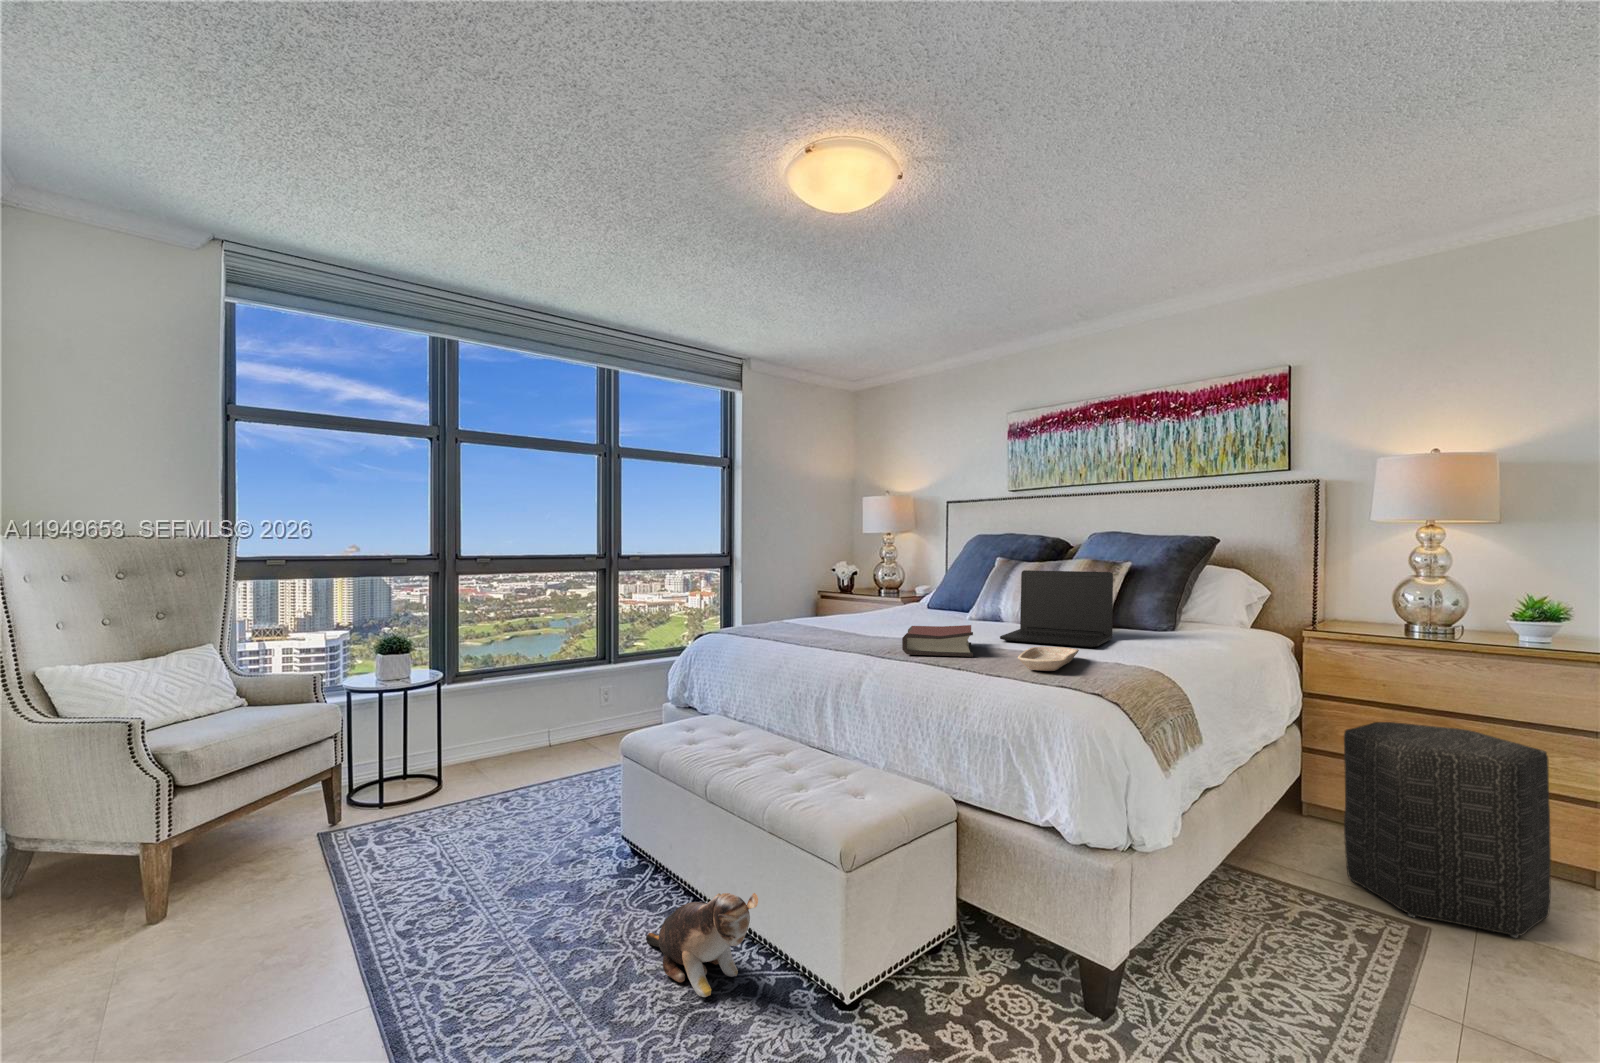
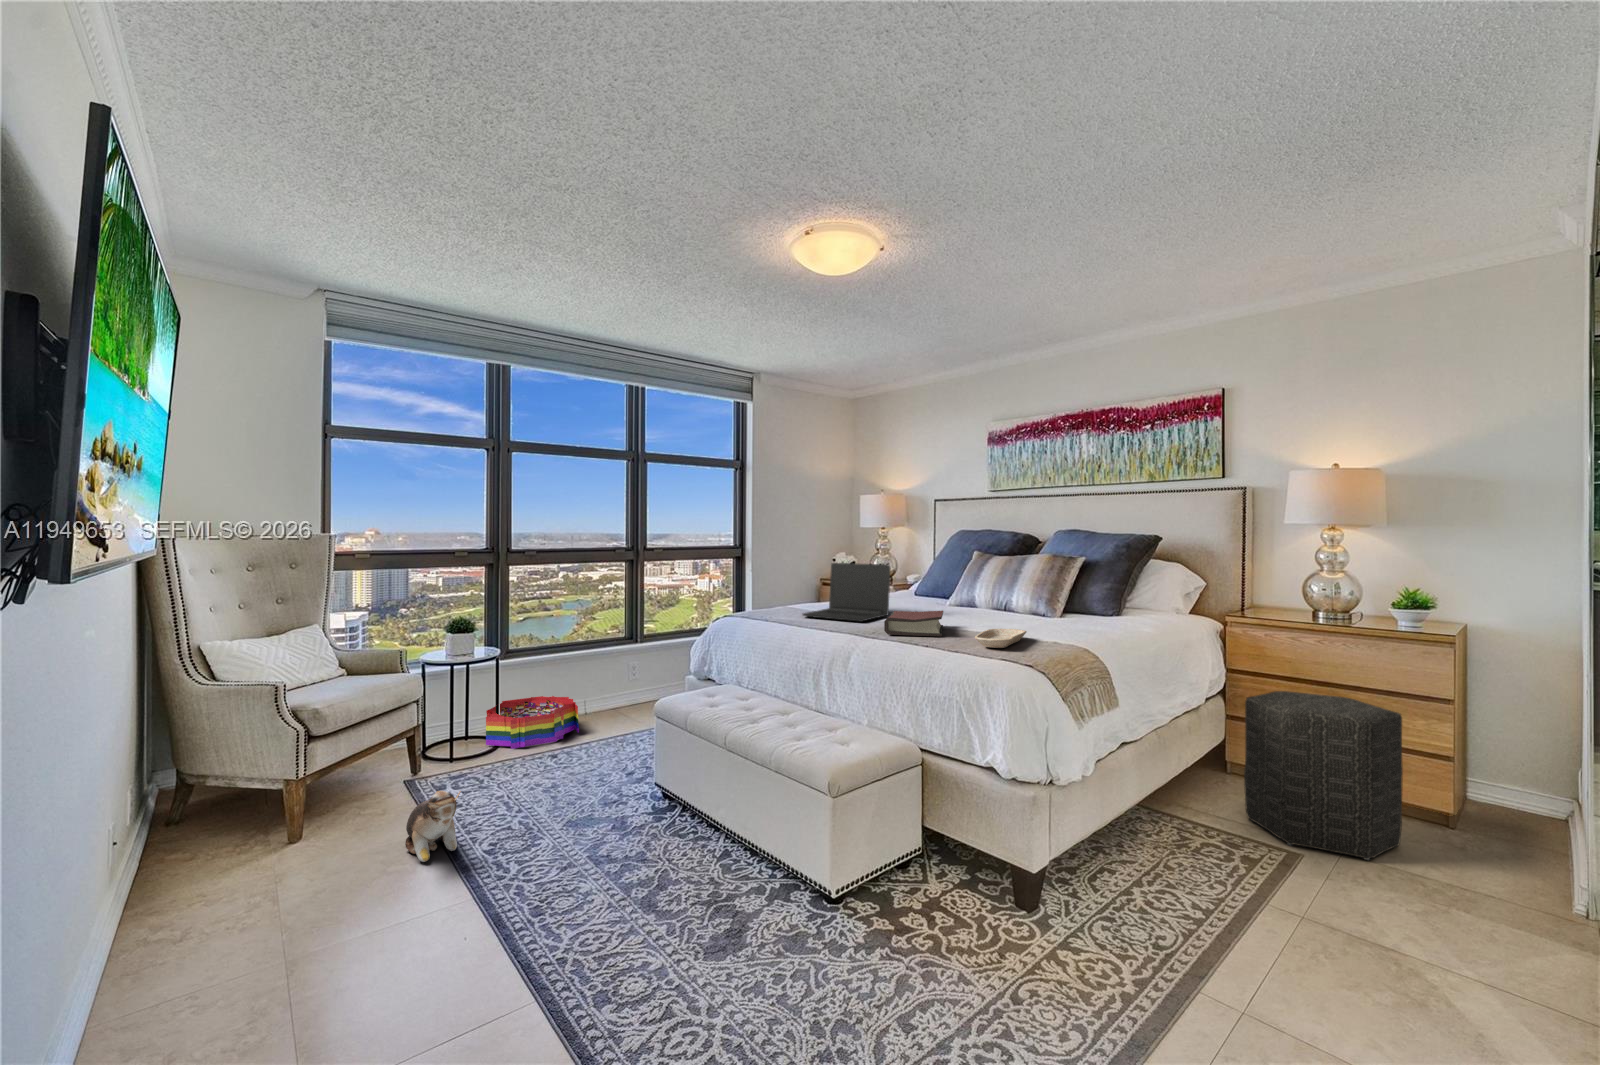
laptop: present [1000,570,1113,647] -> present [803,563,890,622]
storage bin: none [423,727,535,793] -> present [486,696,579,749]
plush toy: present [646,893,758,997] -> present [405,791,461,862]

